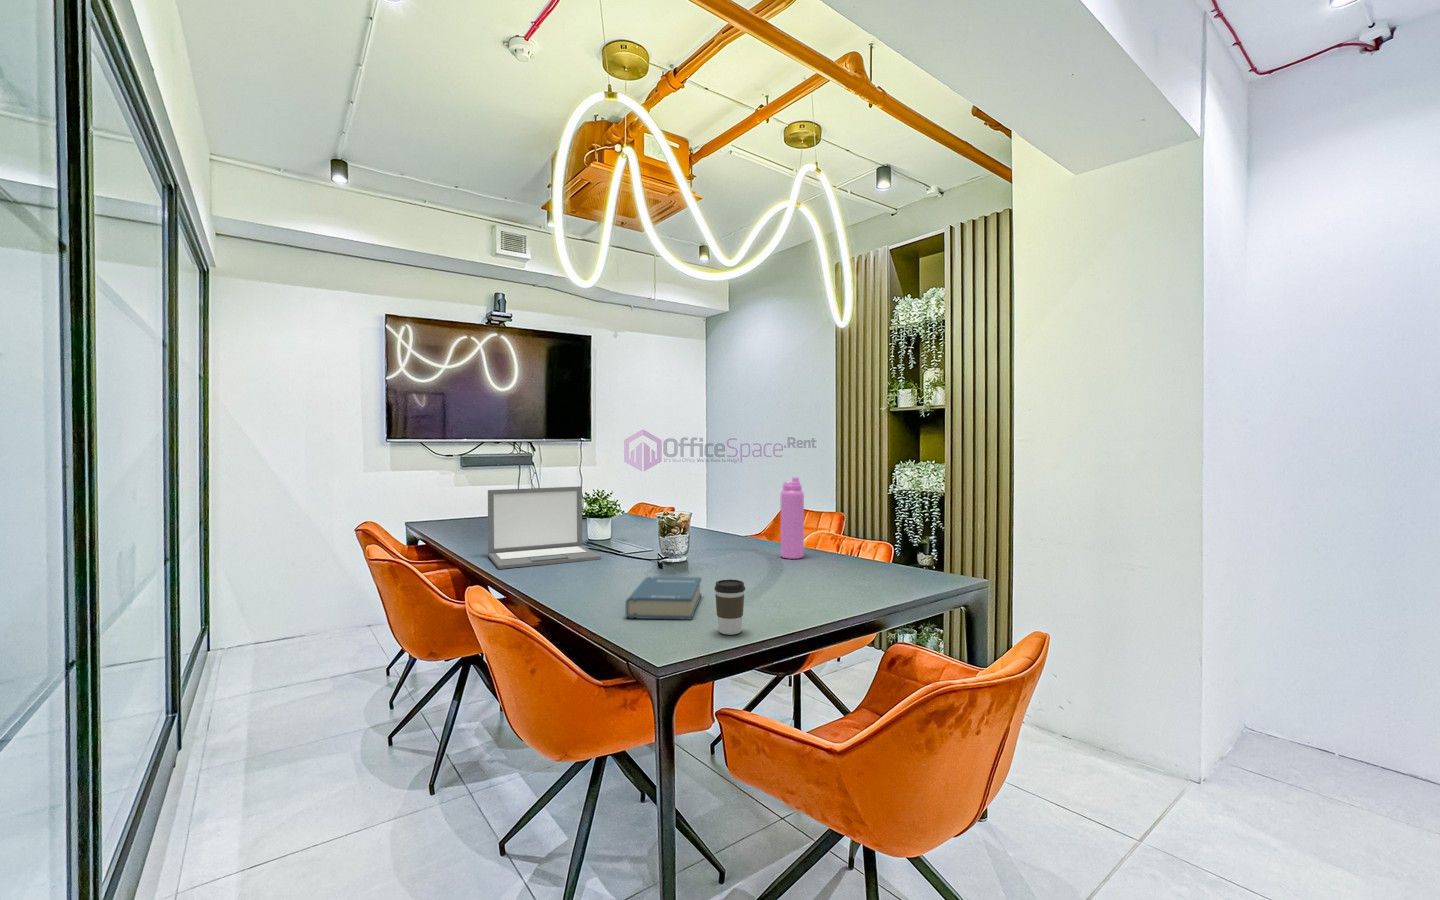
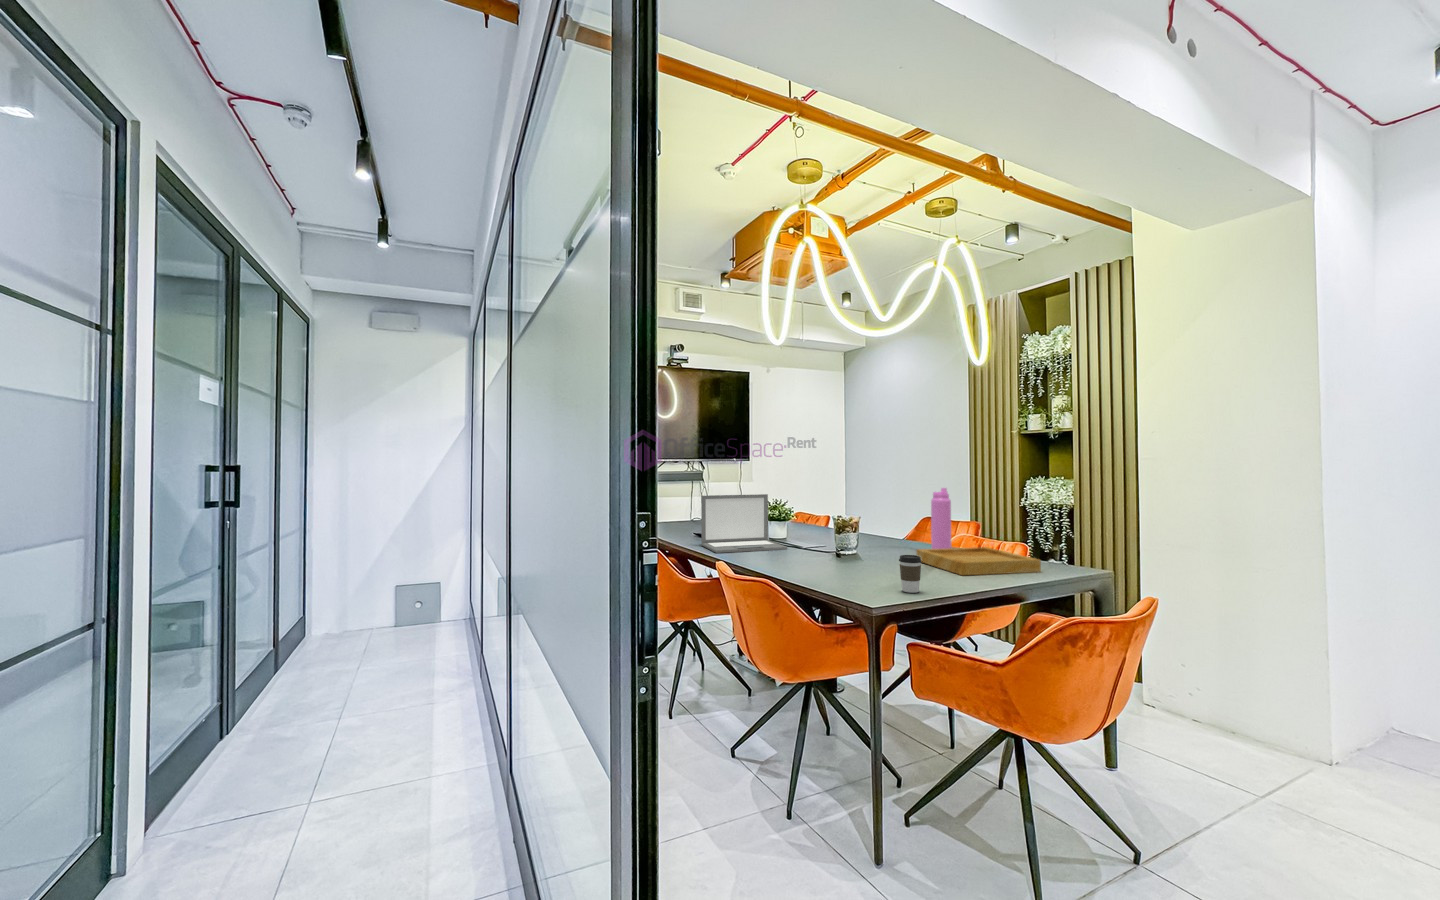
tray: none [757,552,903,597] -> present [917,547,1041,575]
hardback book: present [625,577,701,619] -> none [830,557,879,584]

